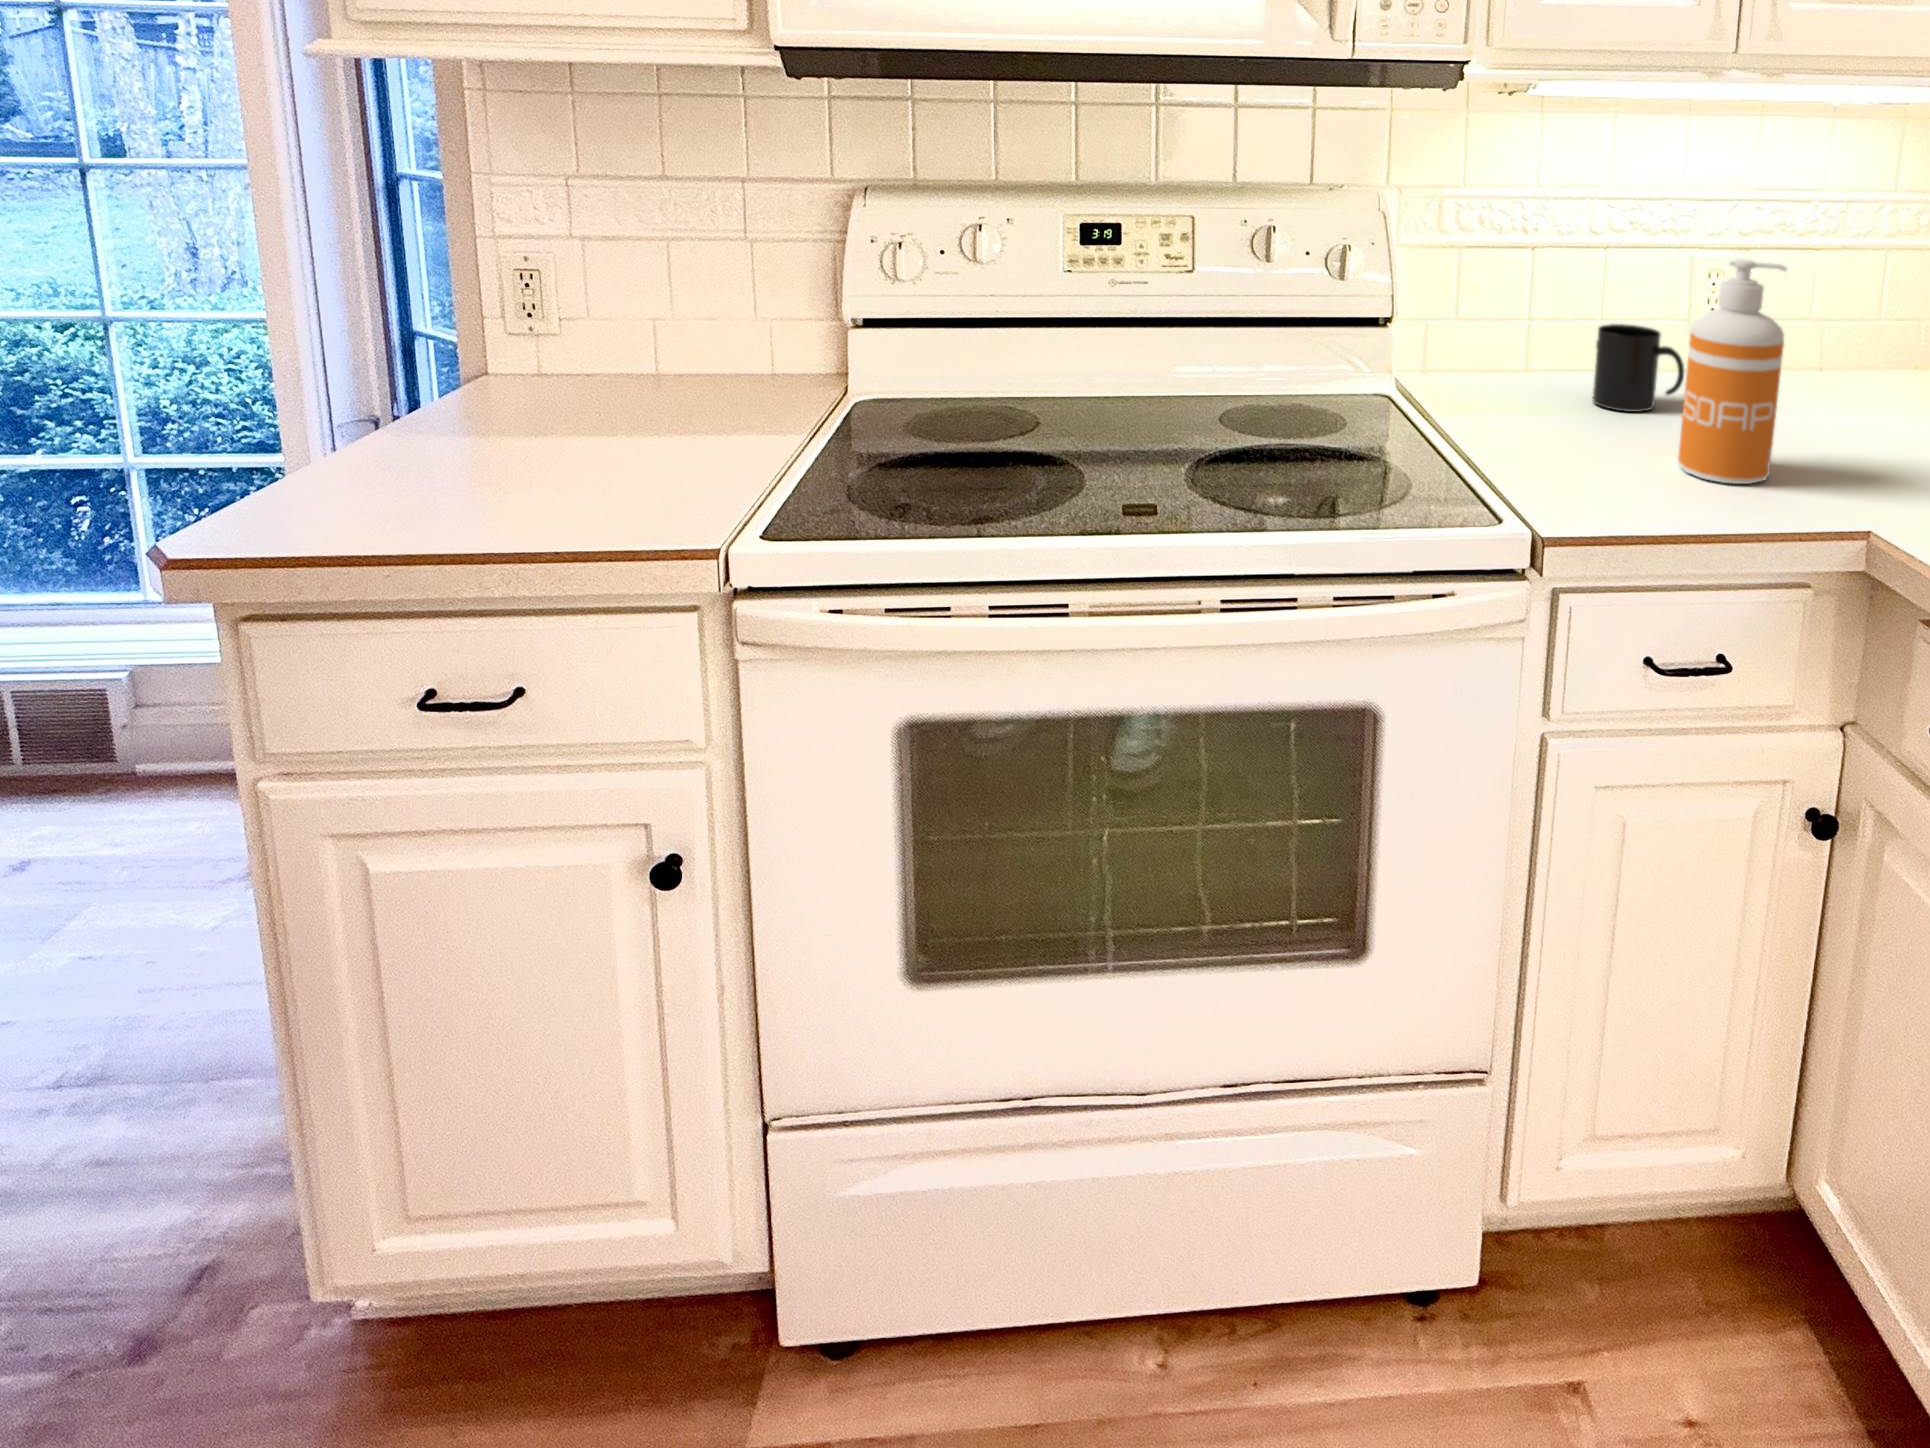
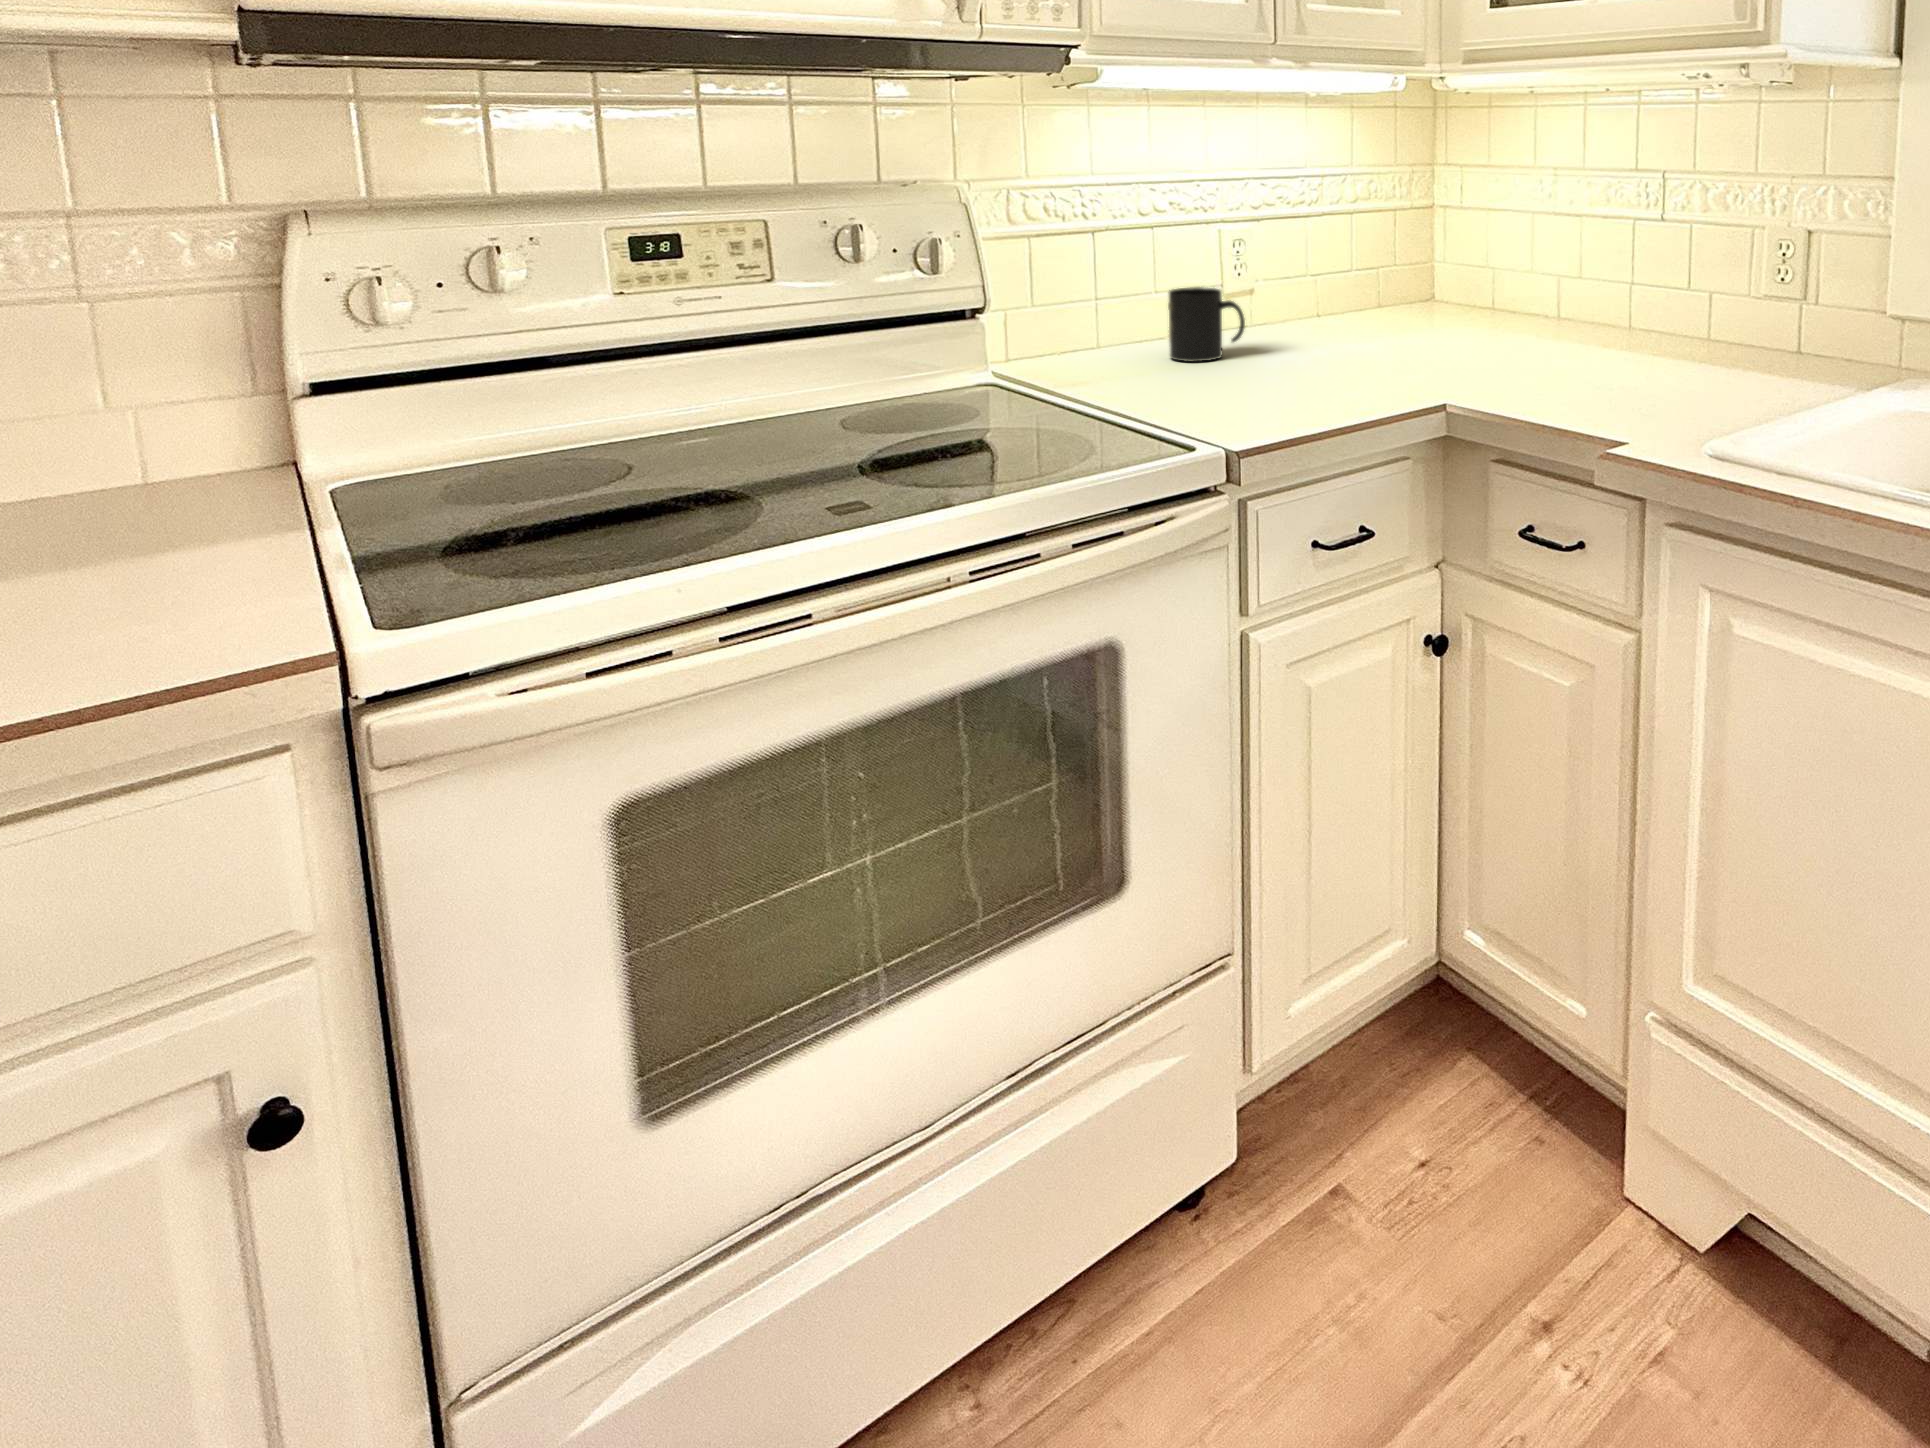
soap dispenser: present [1678,259,1787,484] -> none [1283,208,1353,393]

